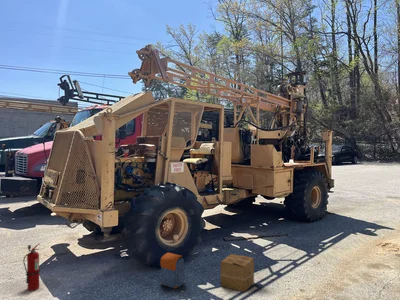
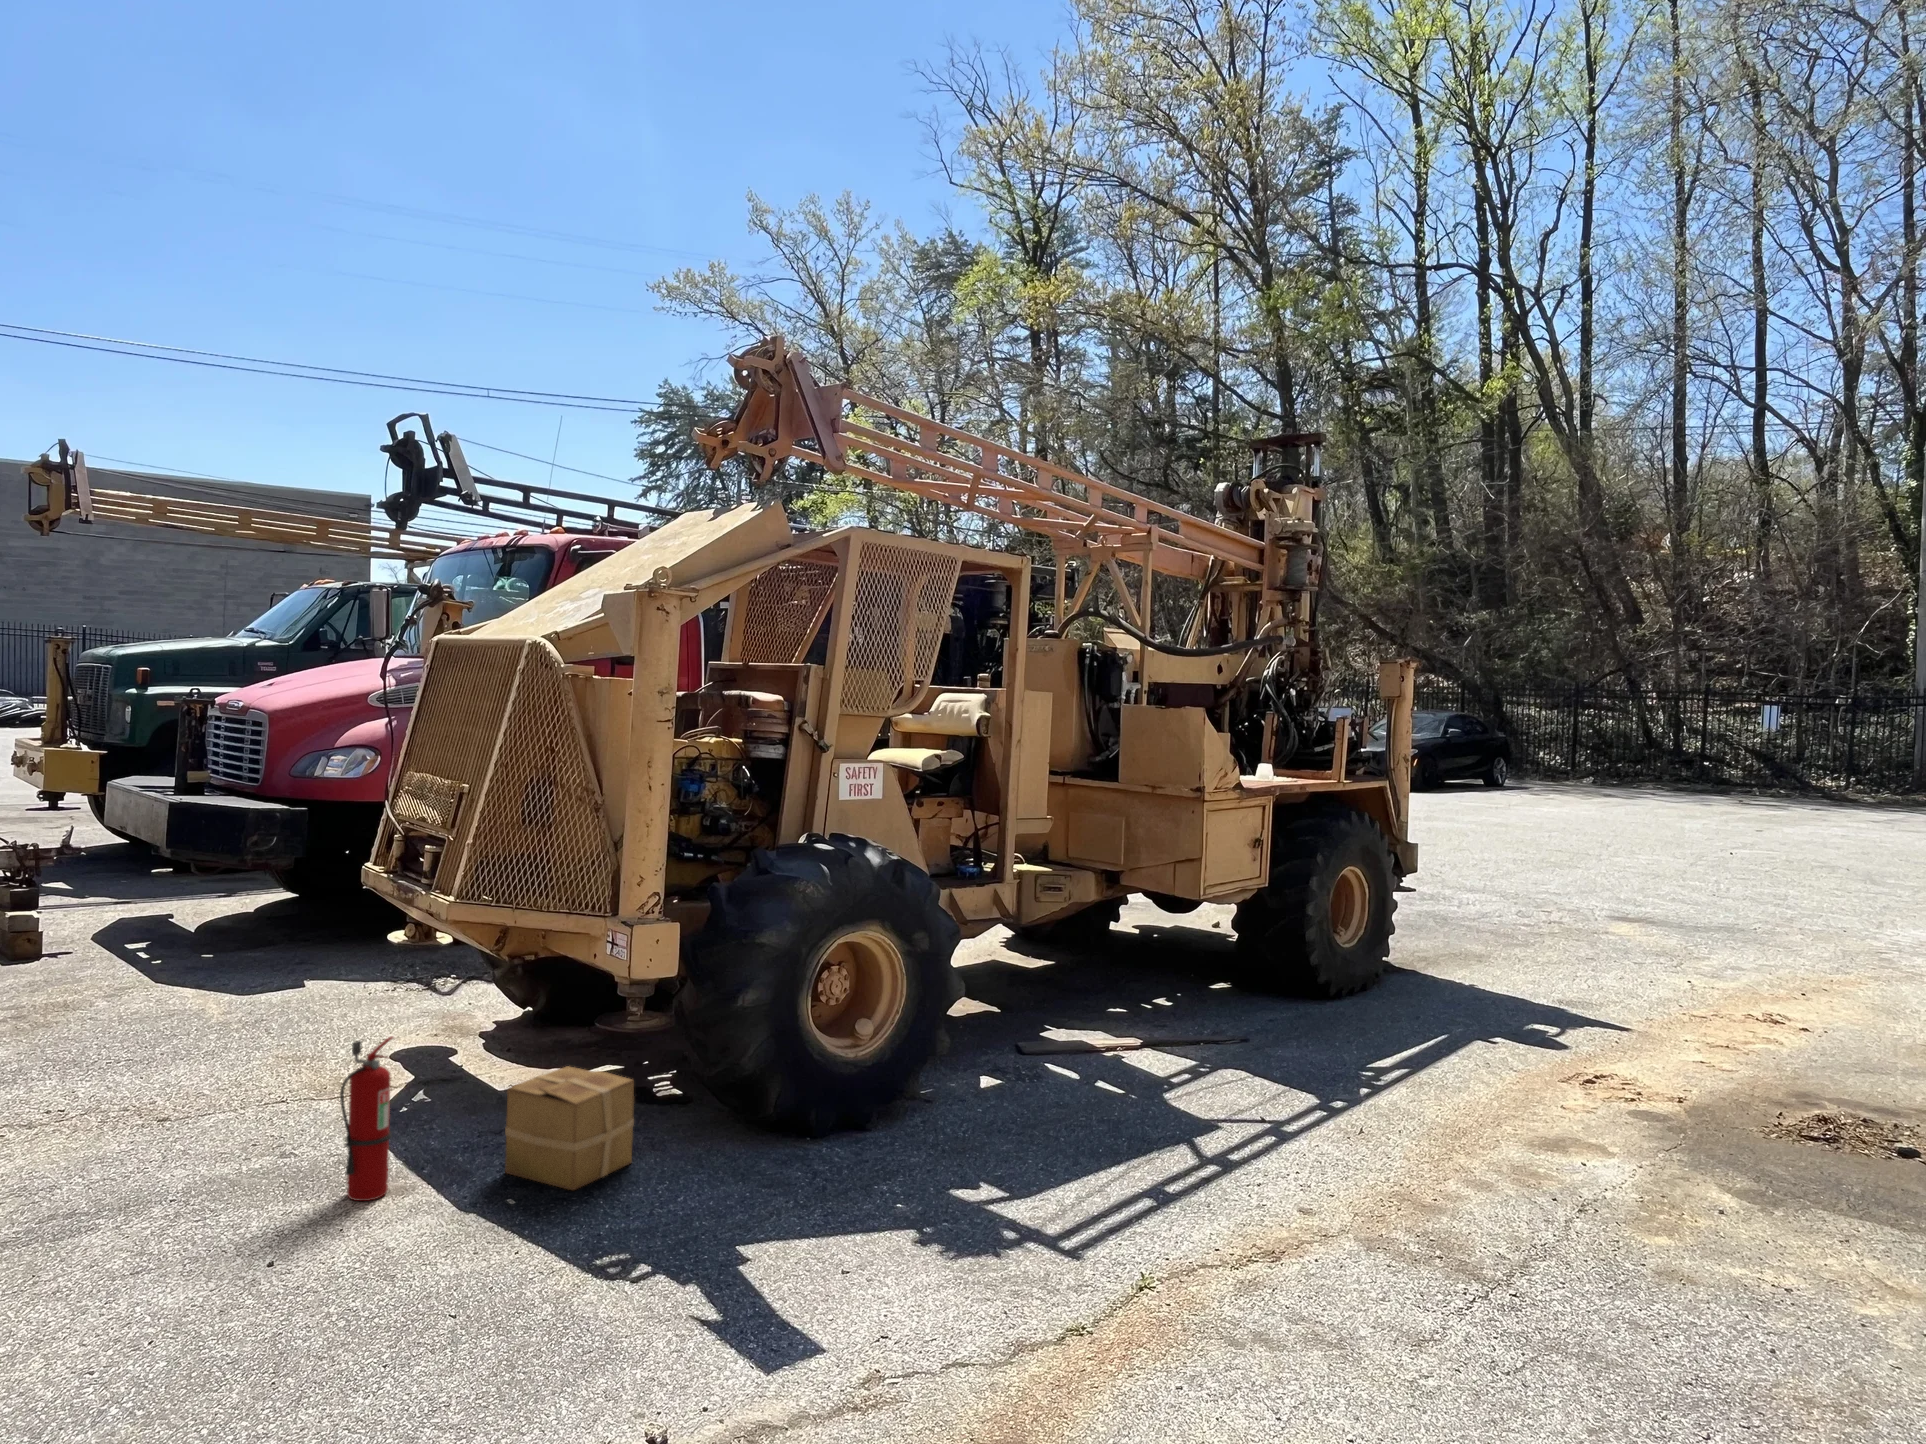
backpack: present [160,253,184,289] -> none [816,1079,900,1203]
cardboard box: present [220,254,254,292] -> present [505,1066,634,1190]

